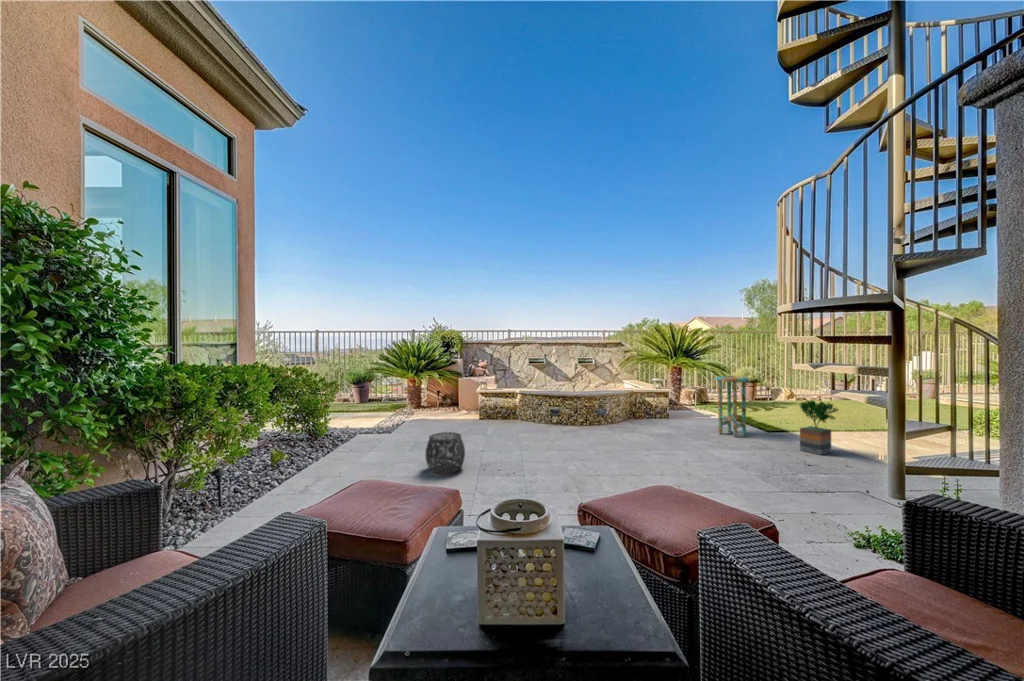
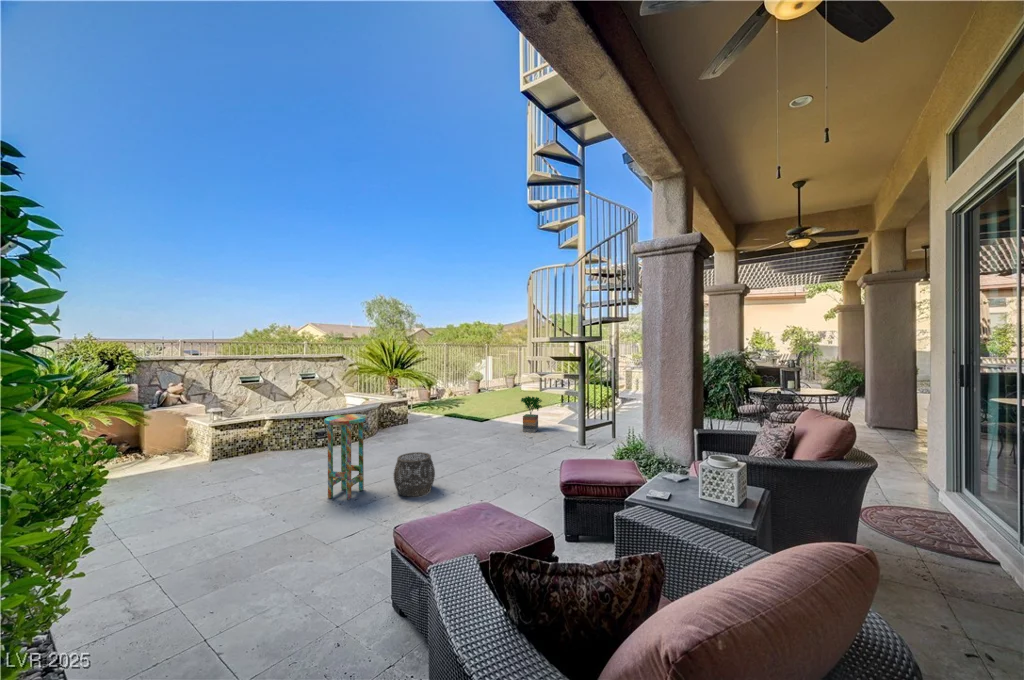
side table: present [716,376,749,437] -> present [324,414,367,499]
woven basket: present [425,432,465,474] -> present [394,452,435,496]

